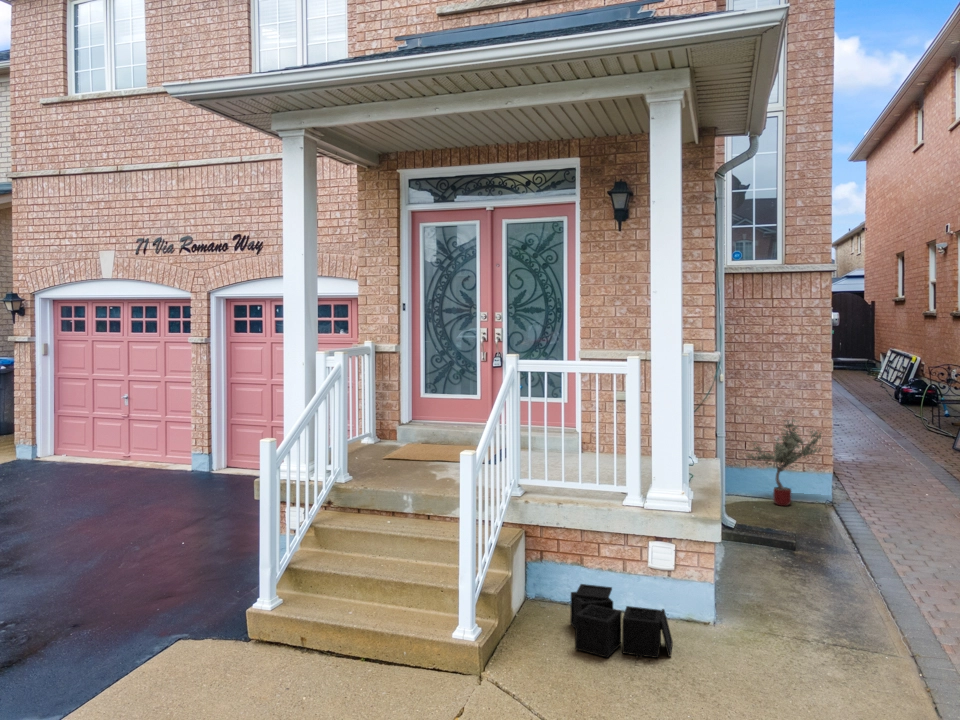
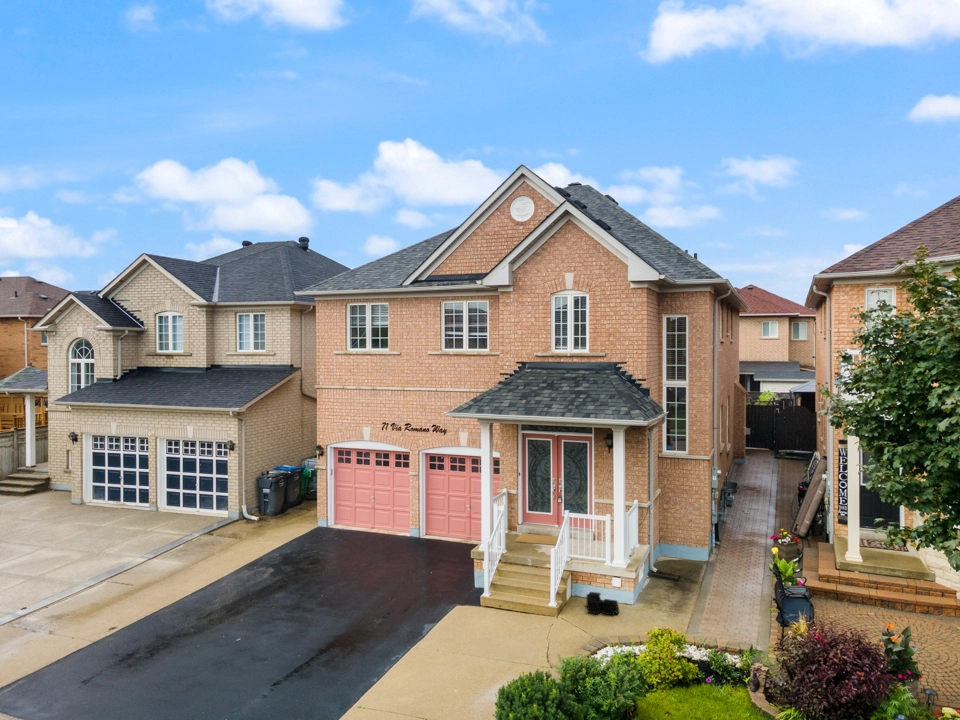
potted tree: present [746,419,821,506] -> none [669,523,703,563]

